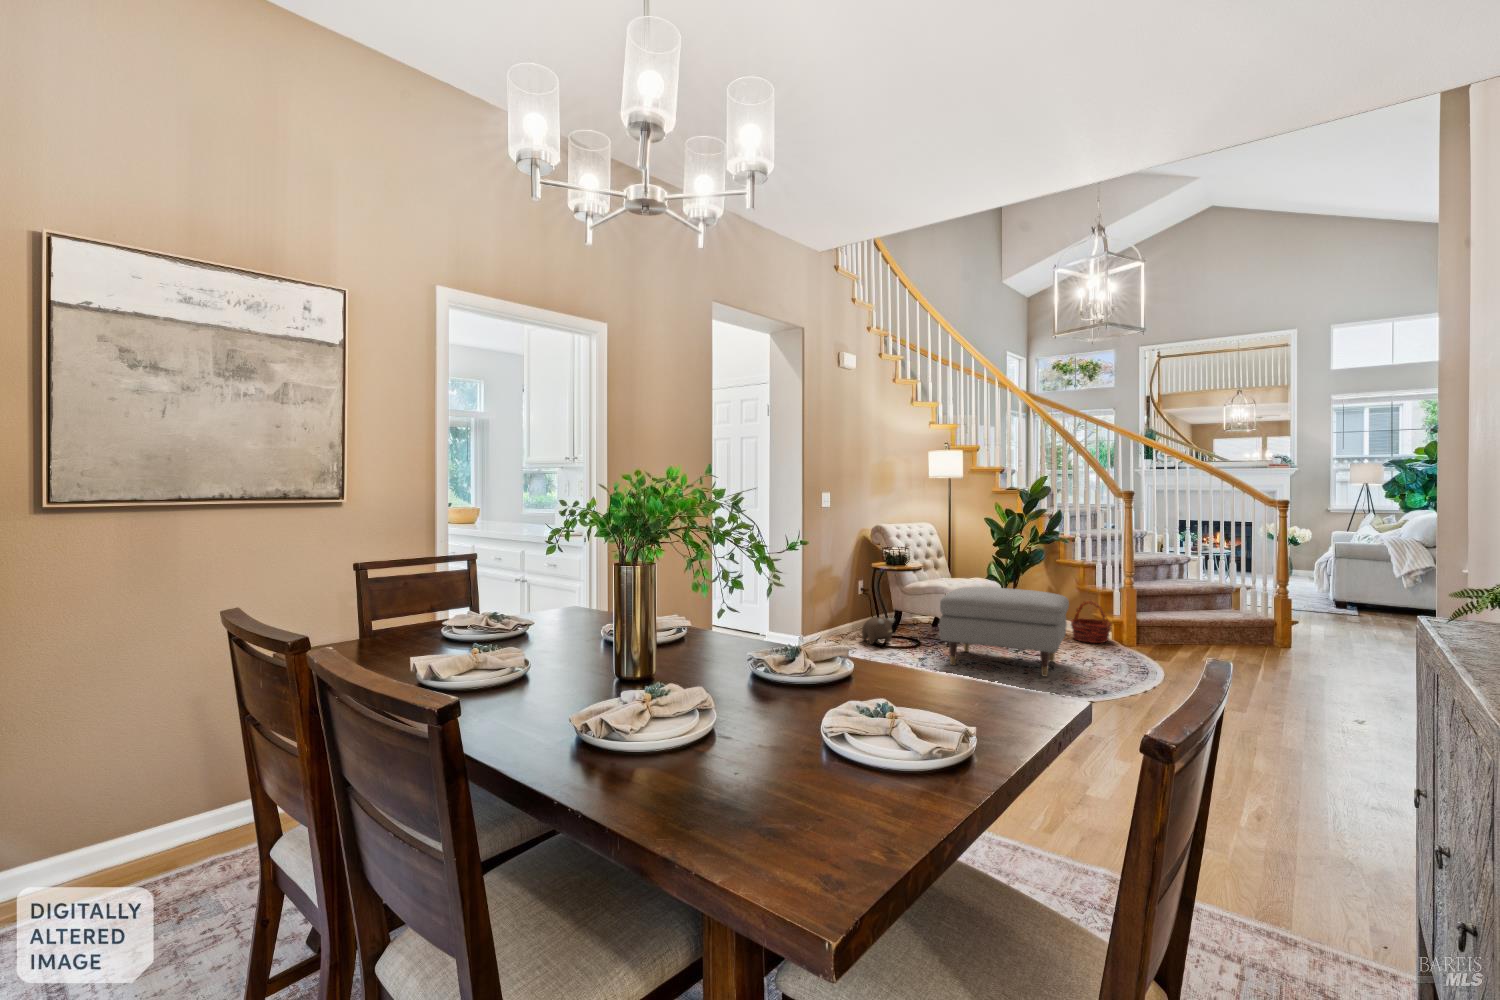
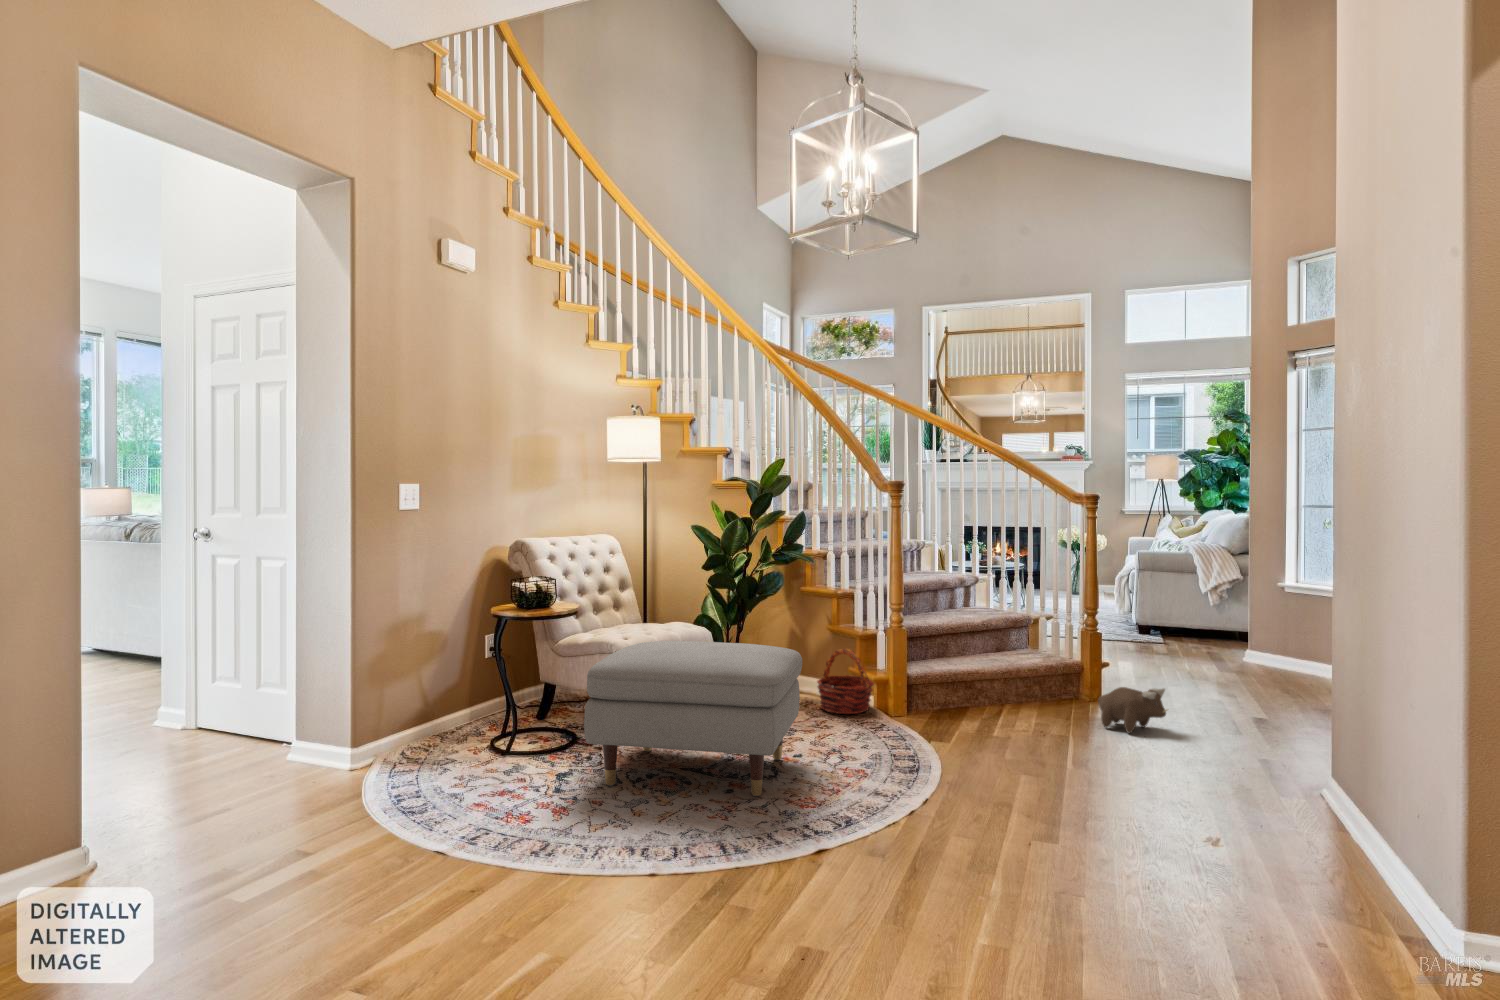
plush toy: present [862,617,895,644] -> present [1098,687,1167,733]

